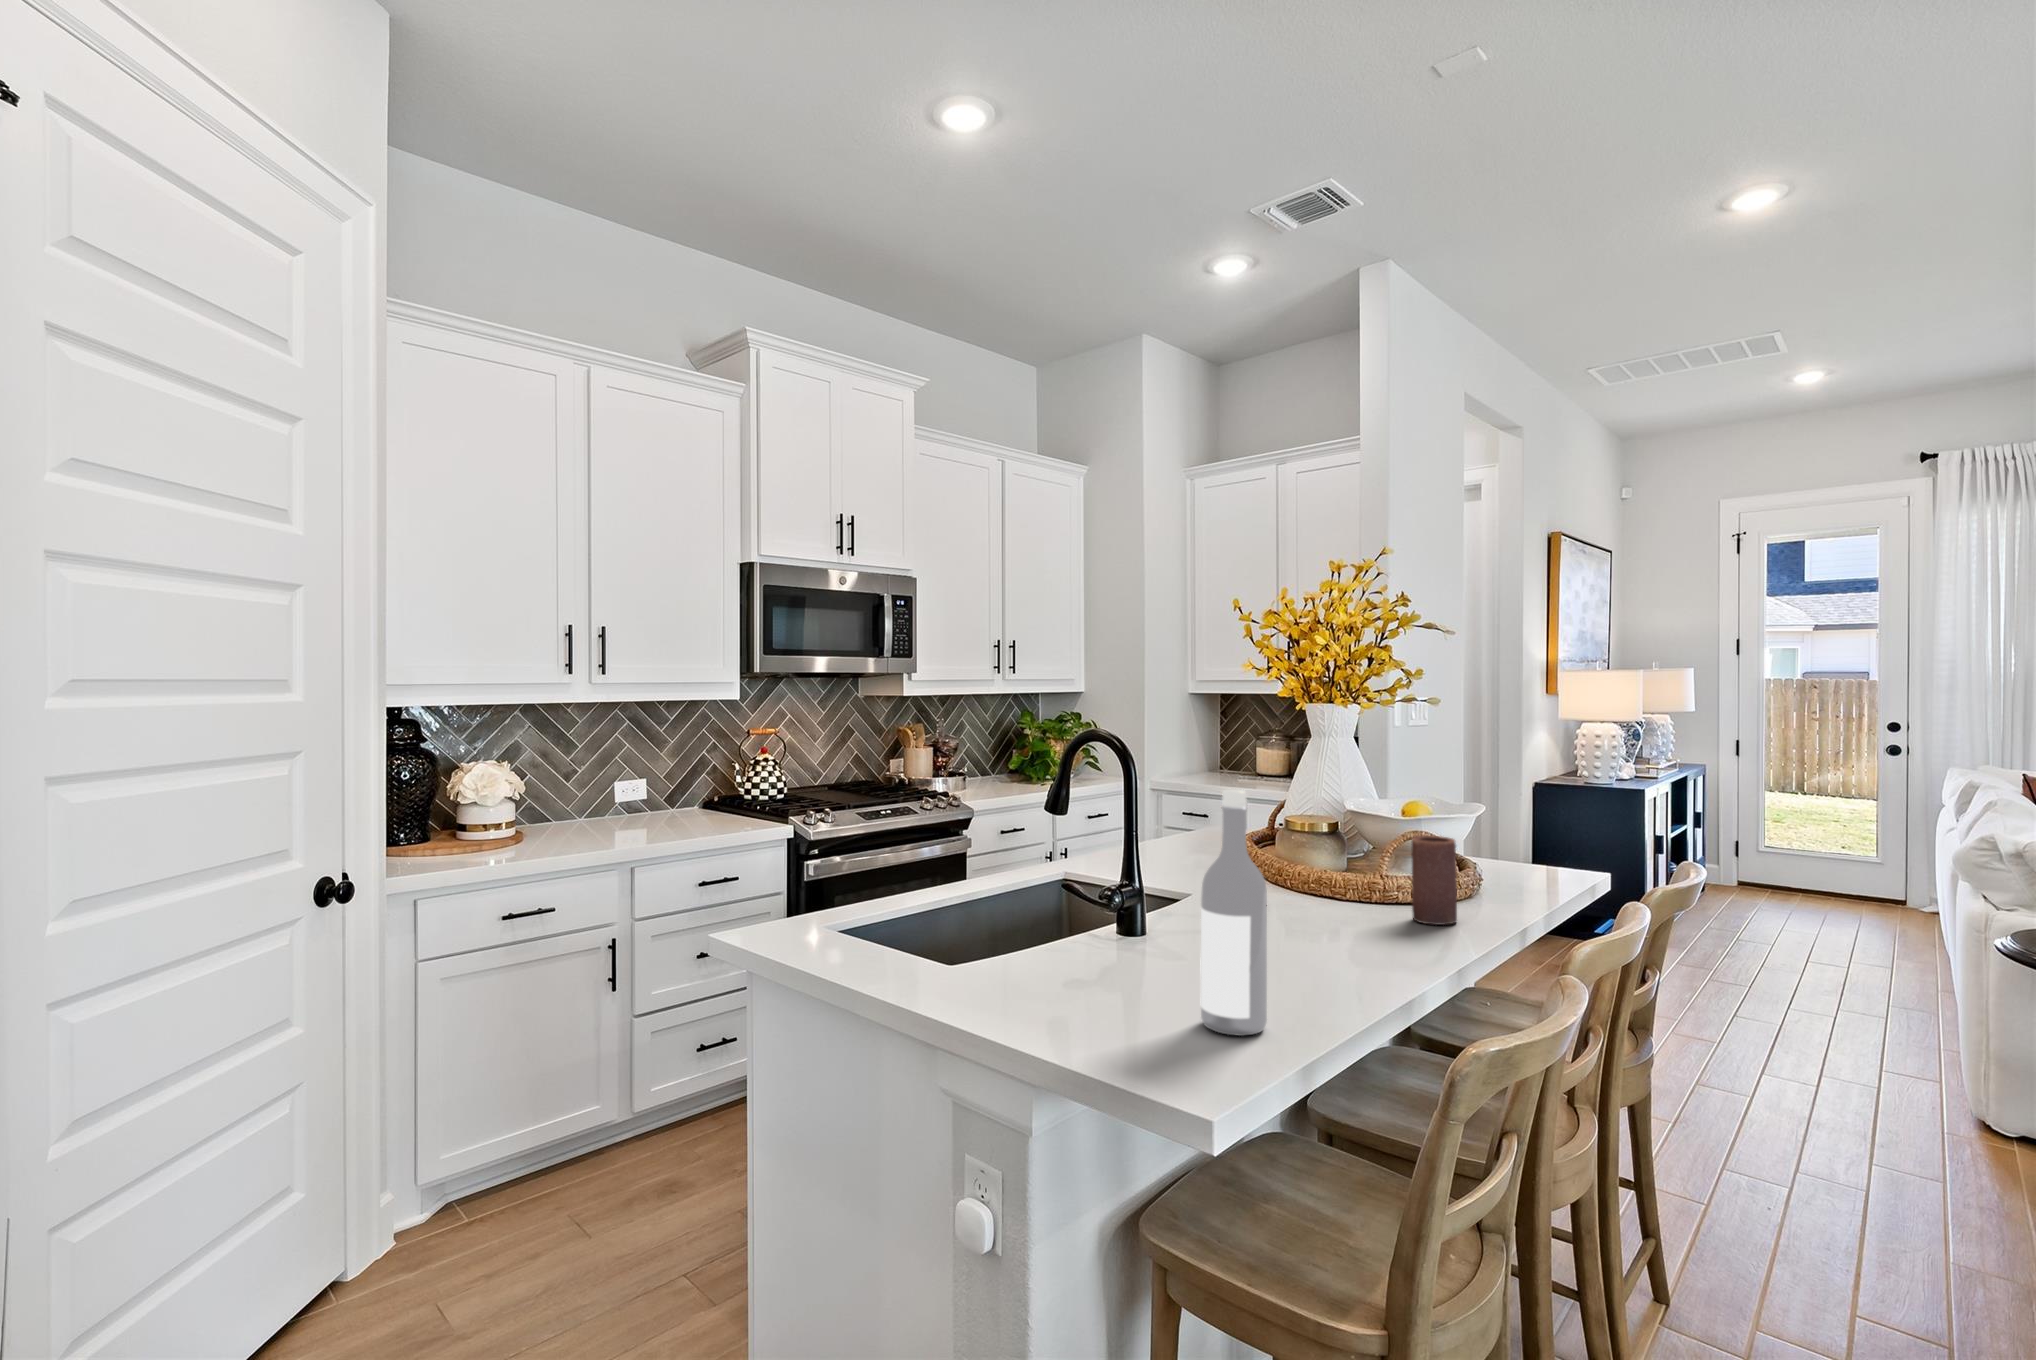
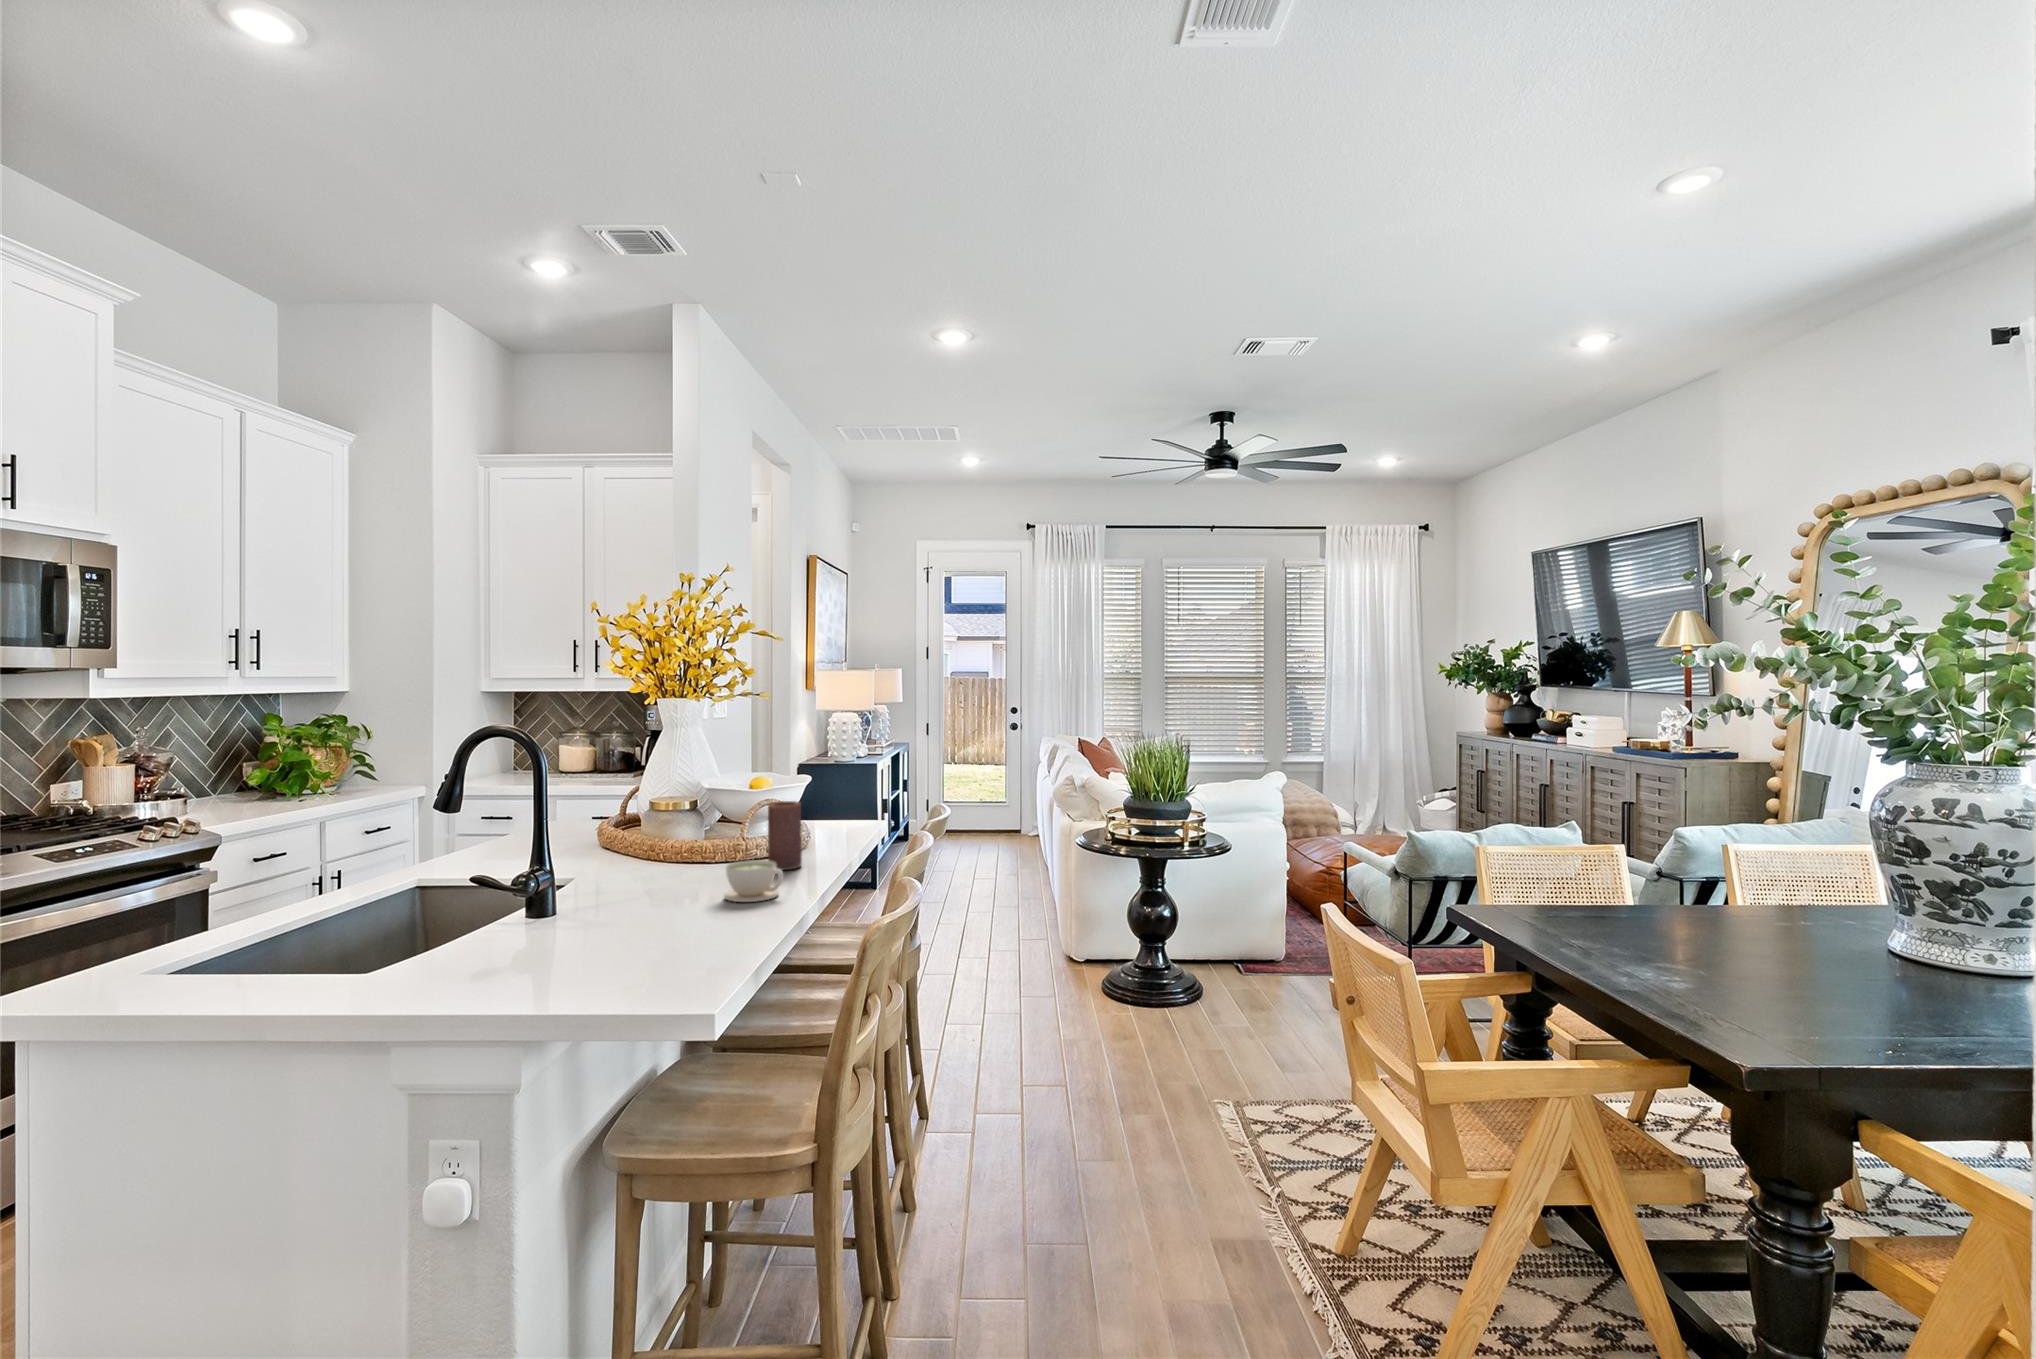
wine bottle: present [1200,789,1267,1036] -> none [653,768,708,965]
coffee cup: none [1335,907,1409,963] -> present [724,860,783,902]

